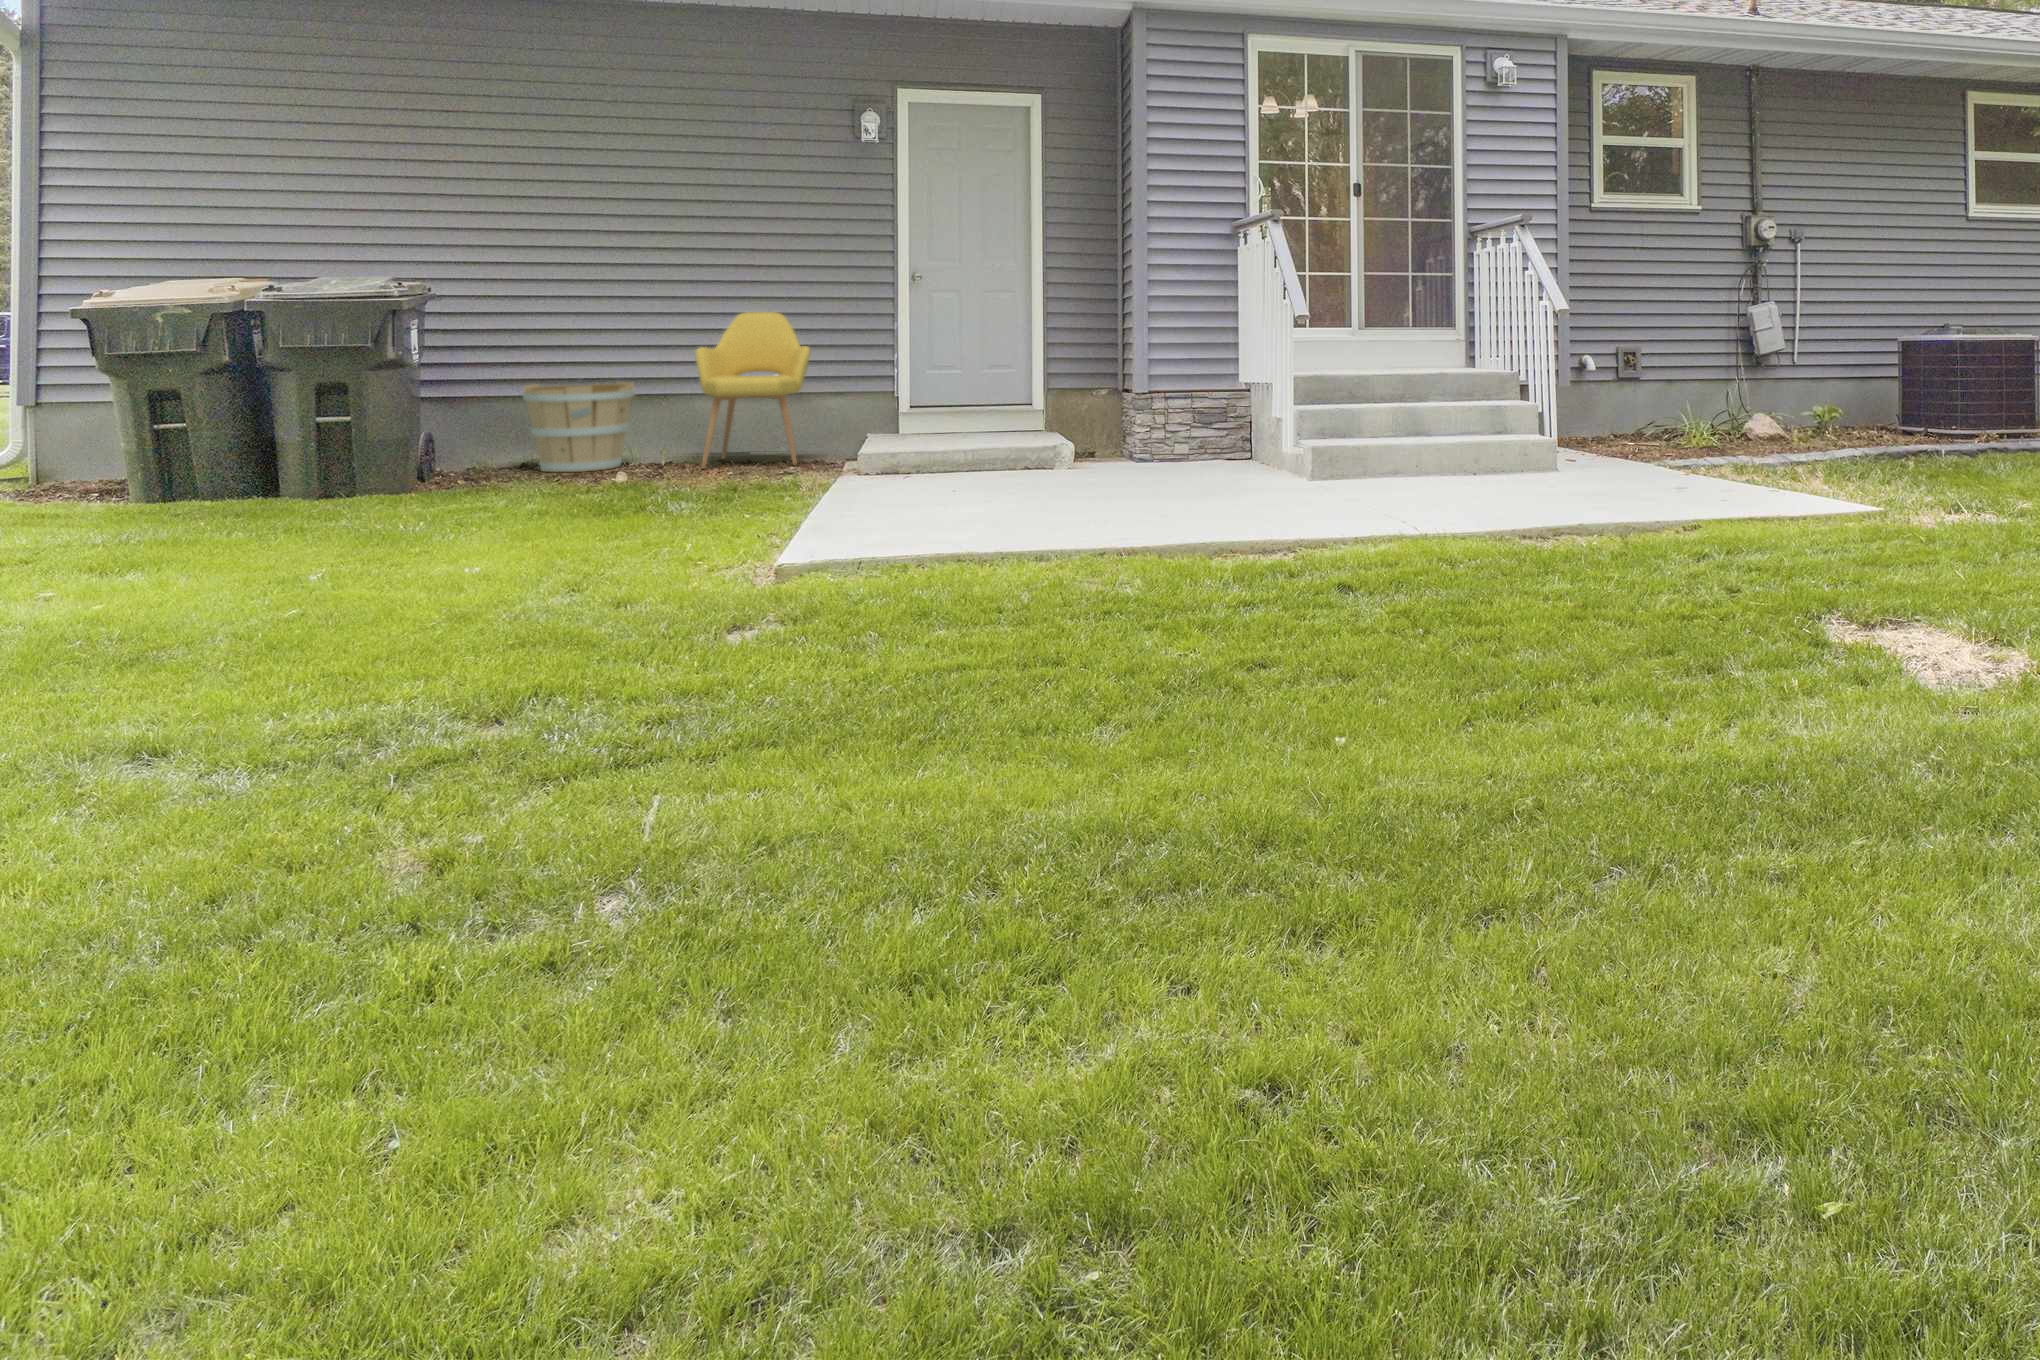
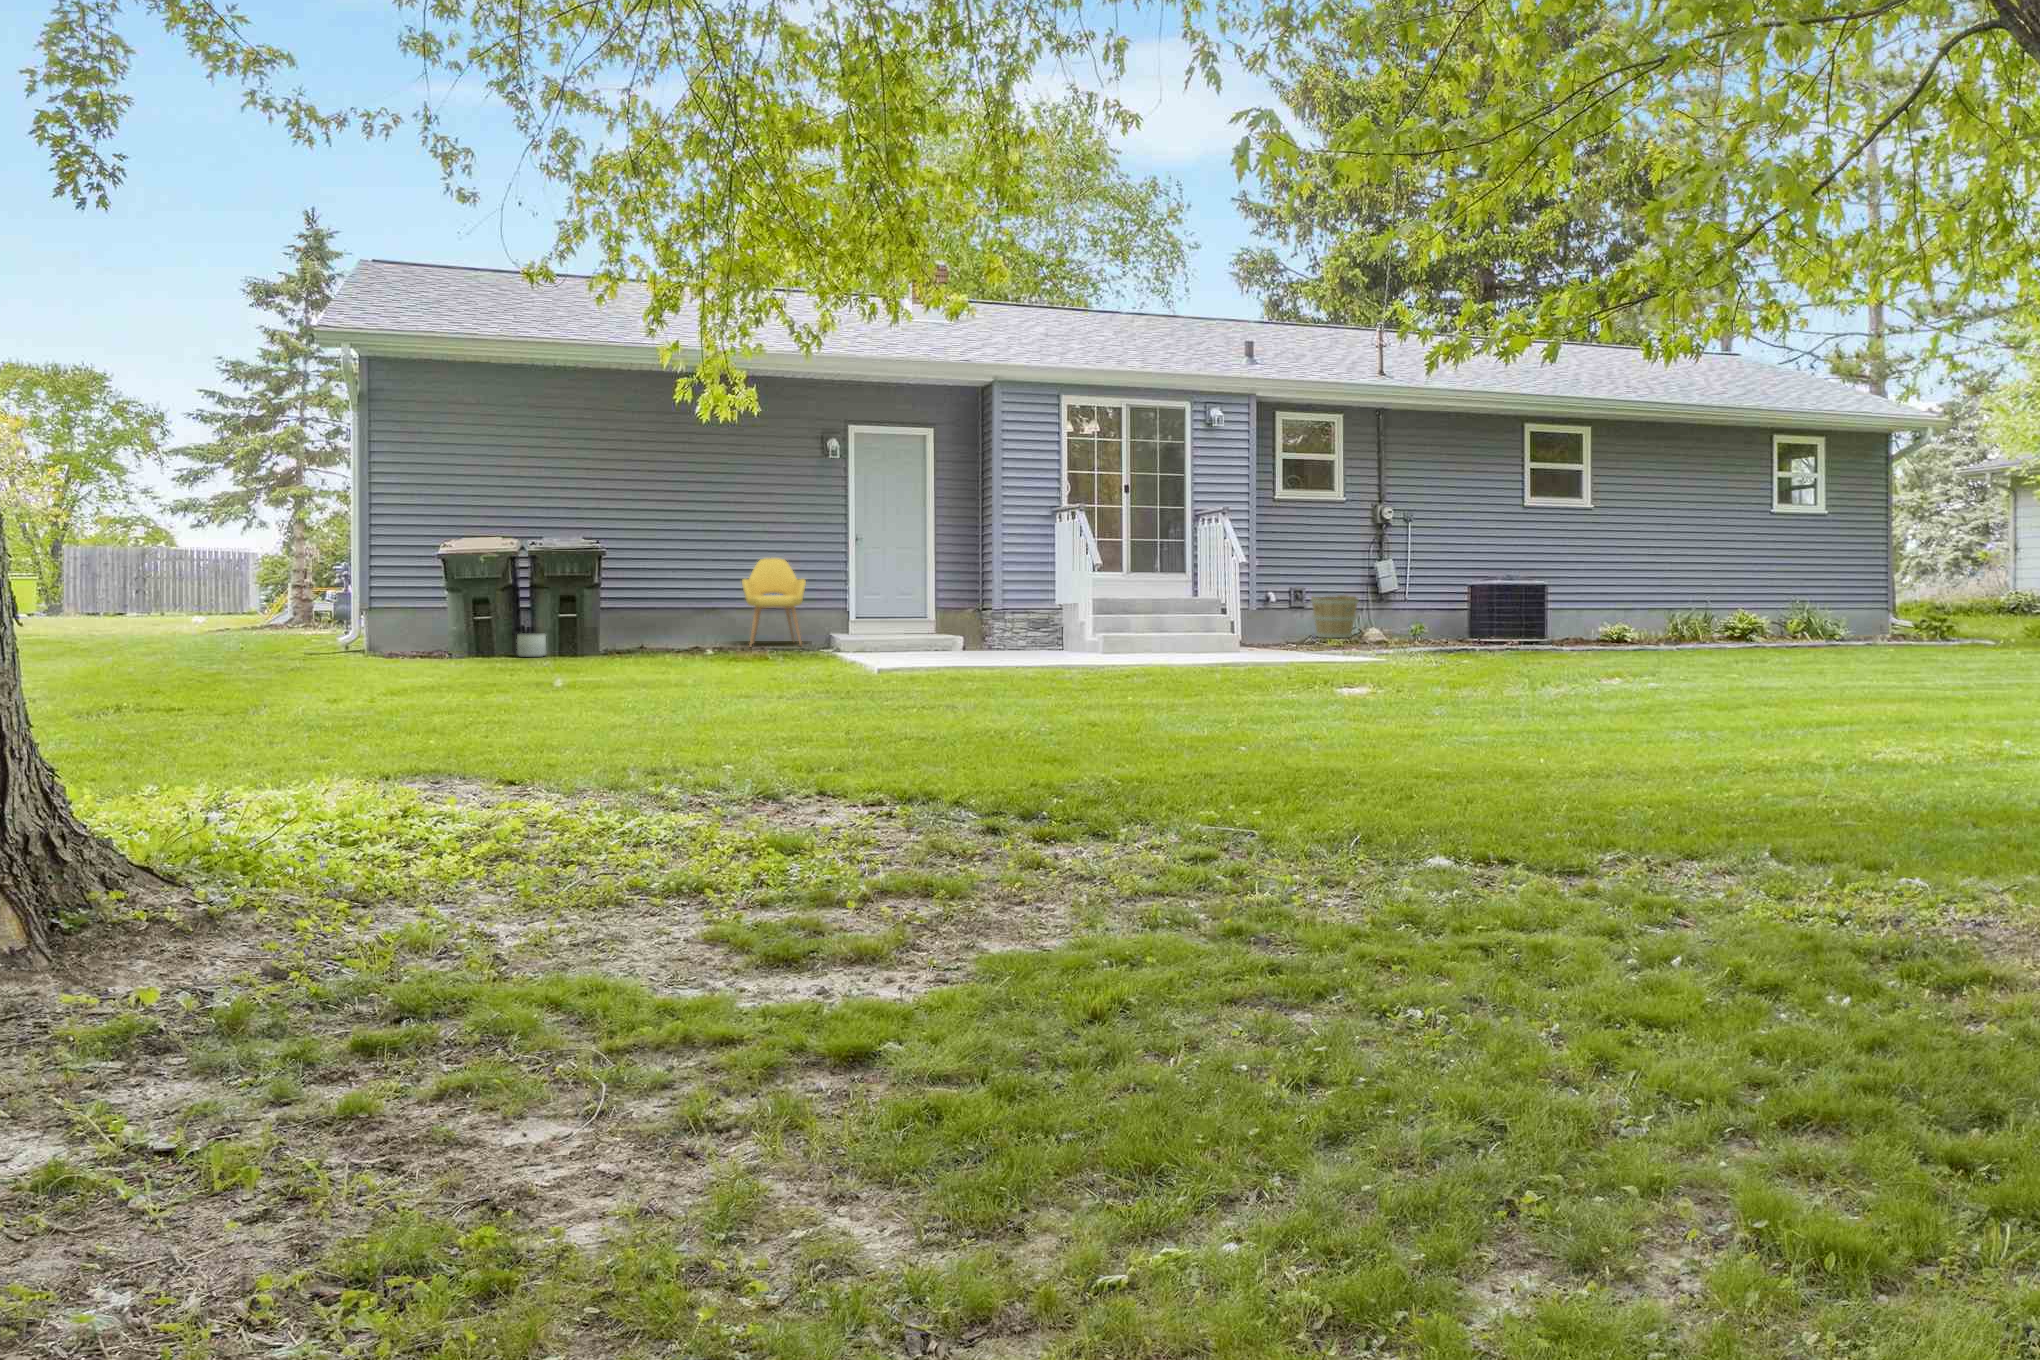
wooden bucket: present [523,381,635,472] -> present [1311,595,1359,638]
planter: none [224,454,287,502] -> present [517,633,546,657]

